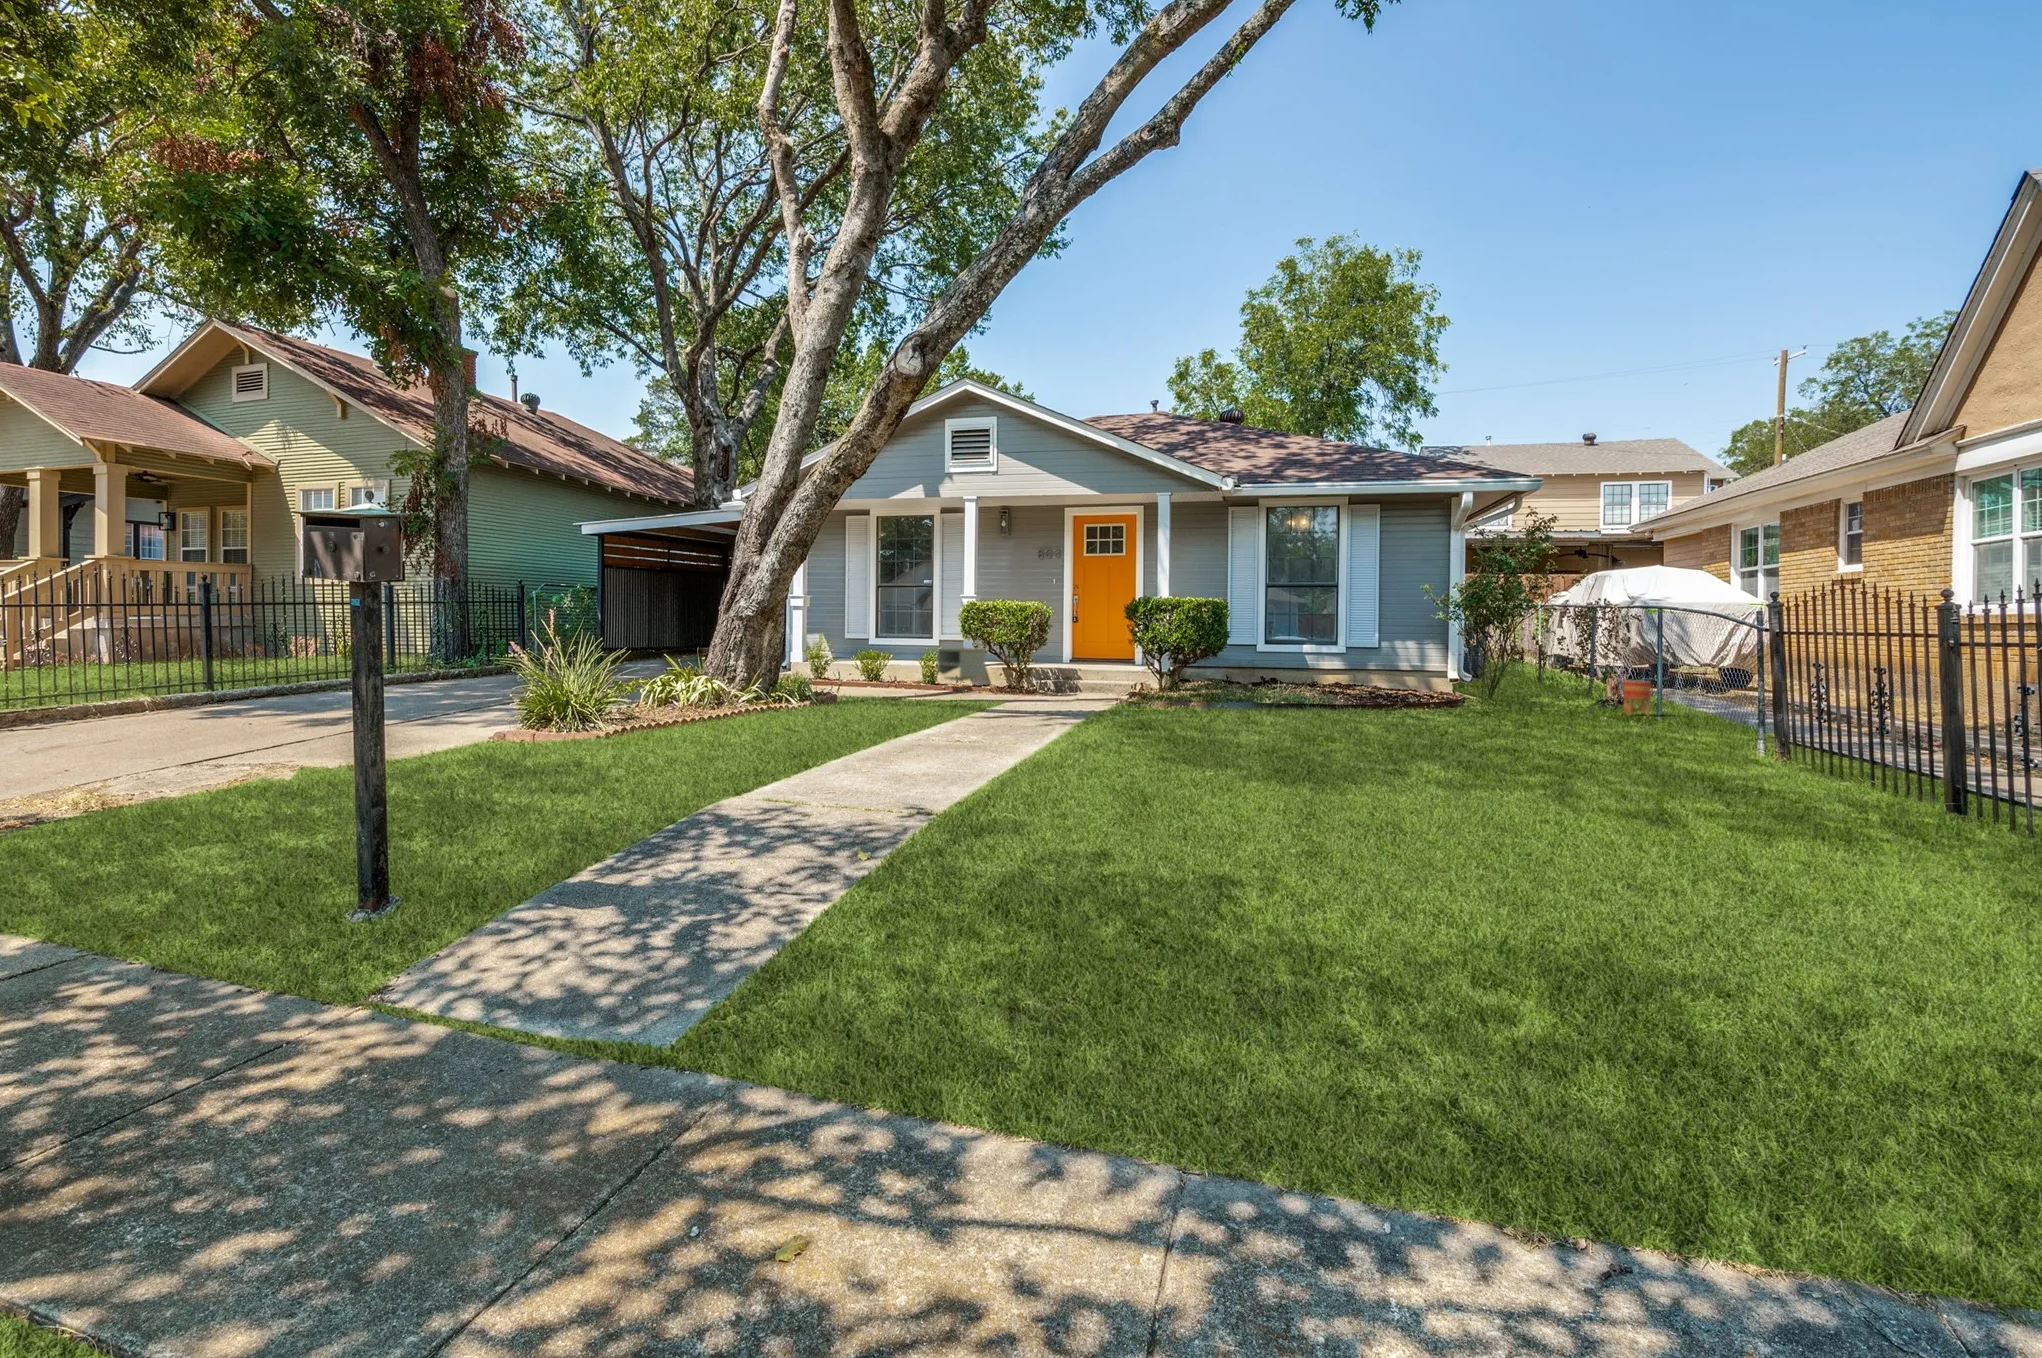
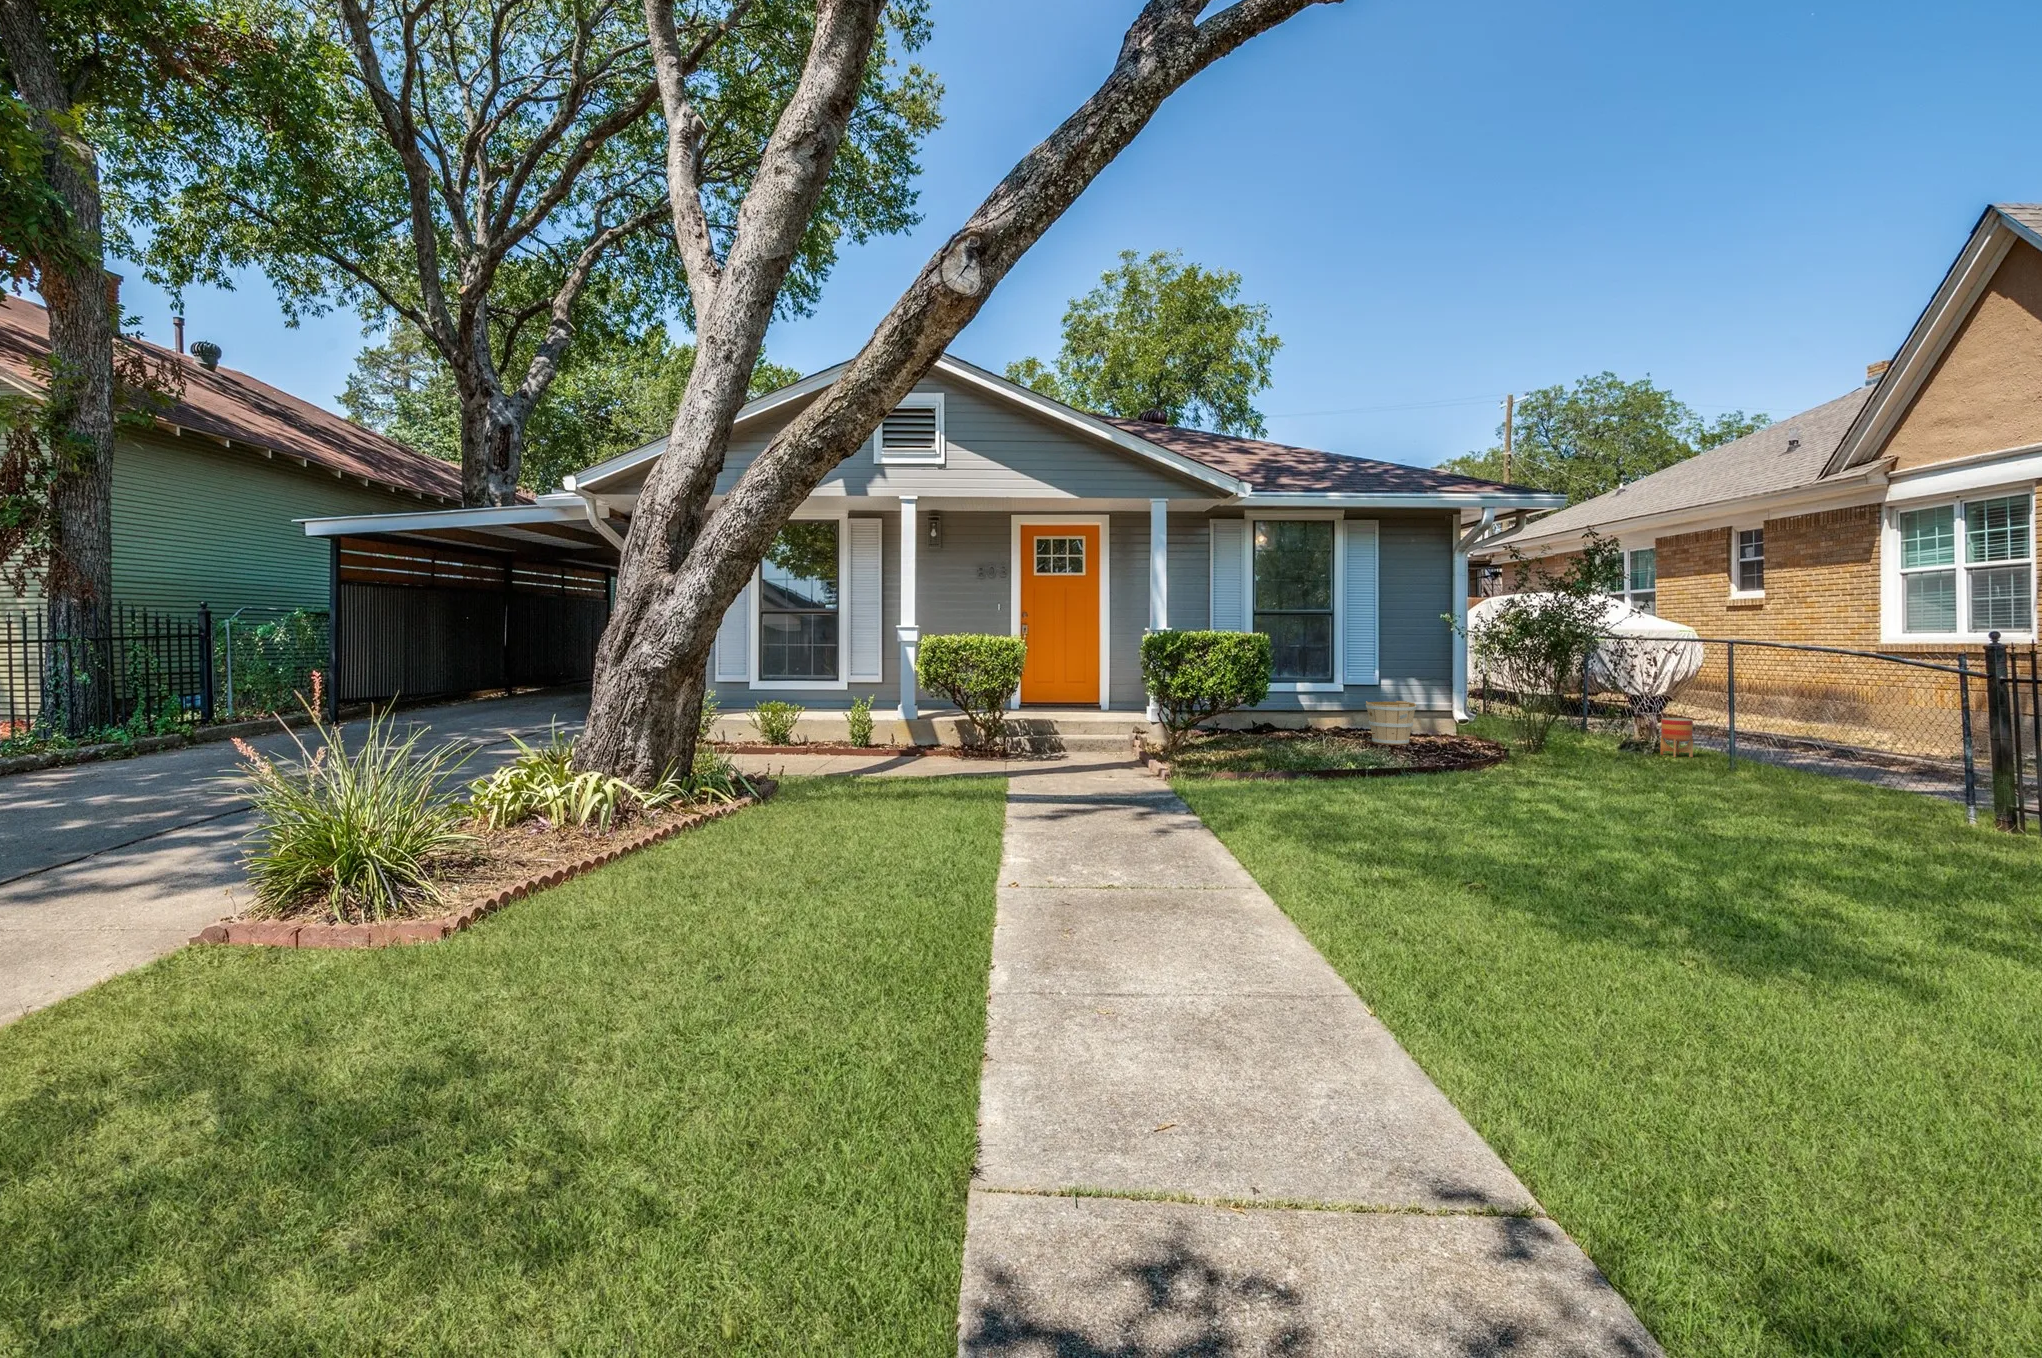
side table: present [937,648,985,693] -> none [870,690,930,751]
wooden bucket: none [1363,666,1410,703] -> present [1366,701,1417,745]

